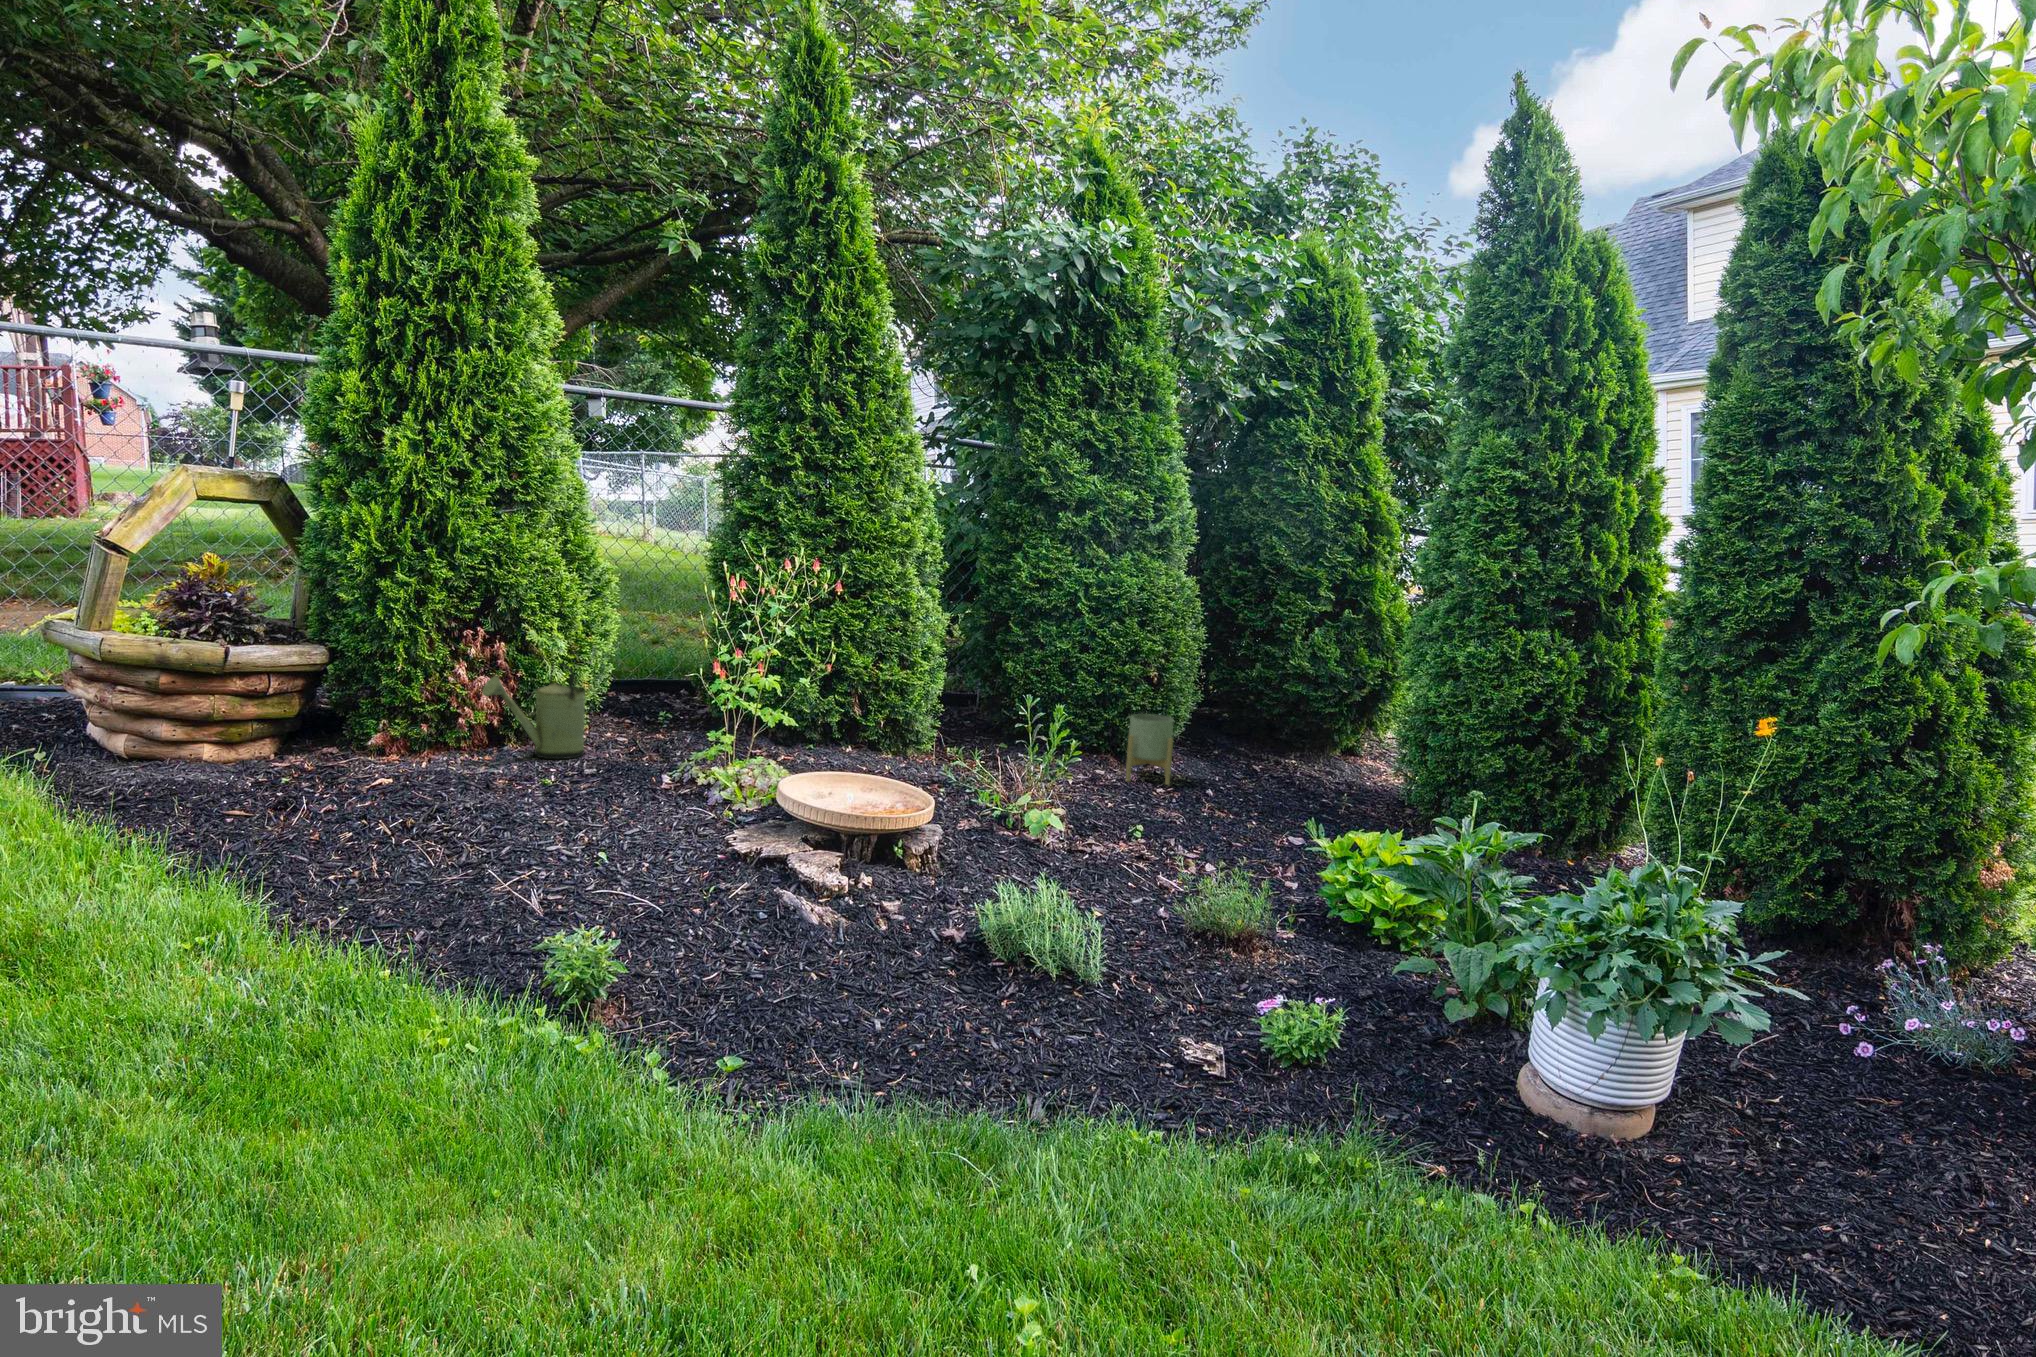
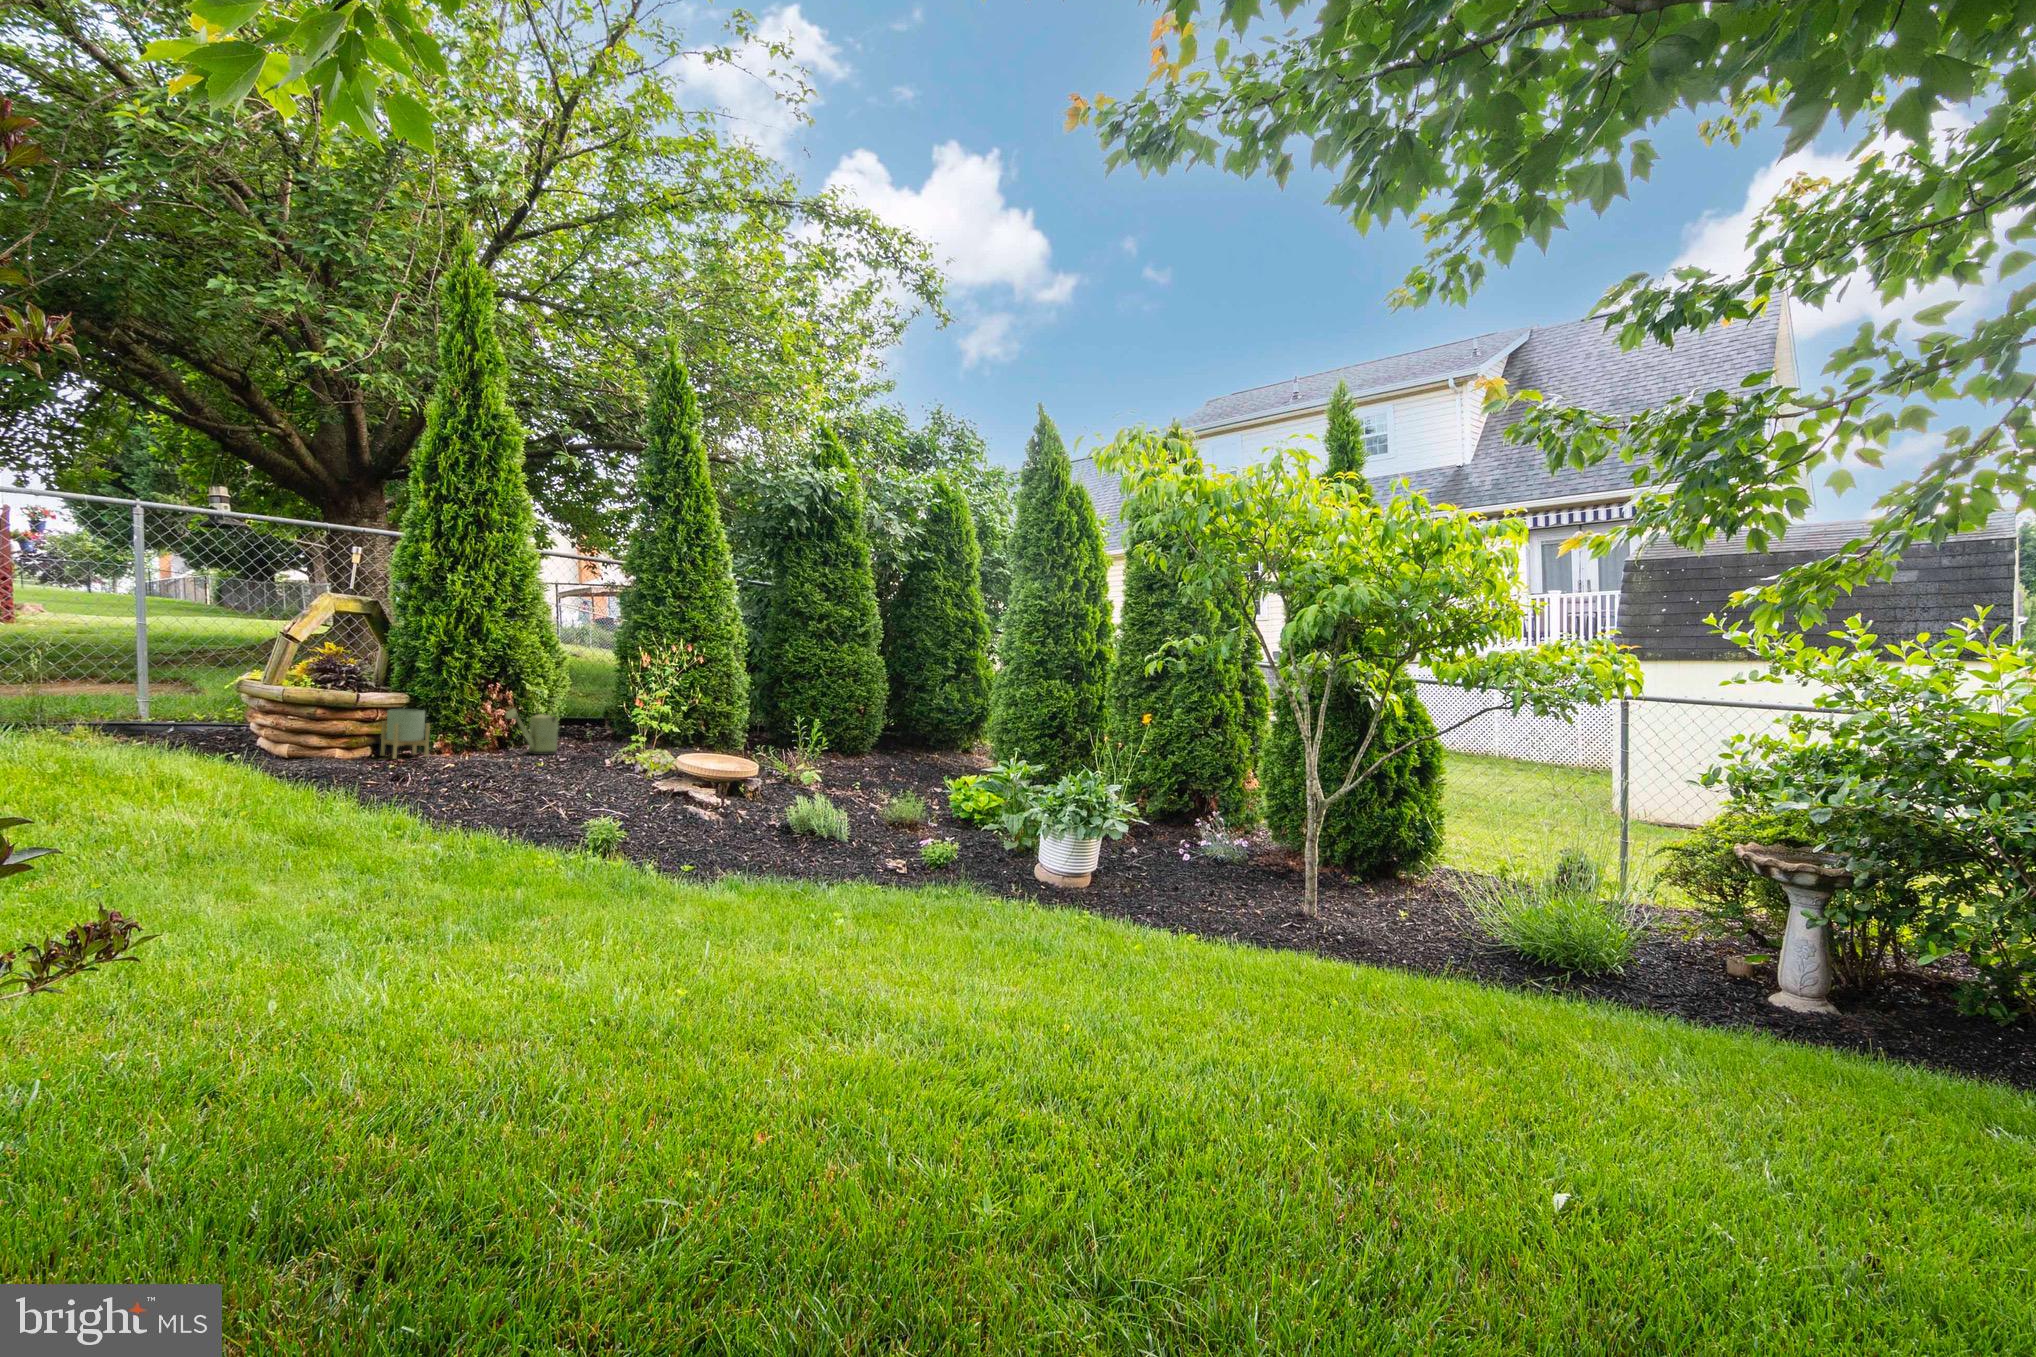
planter: present [1126,714,1174,785] -> present [381,709,430,759]

